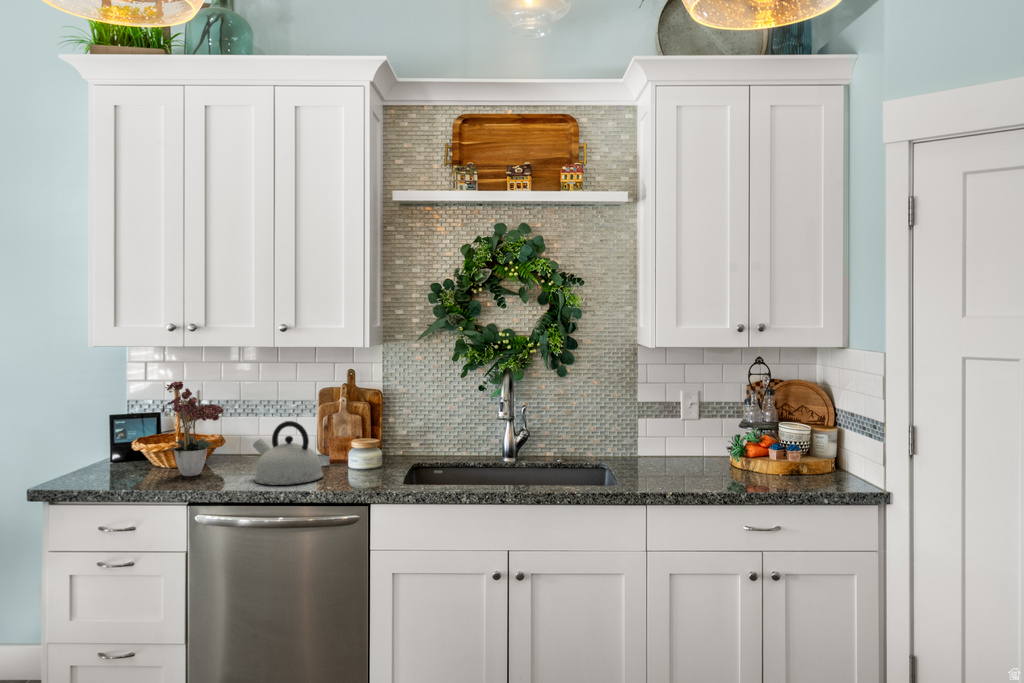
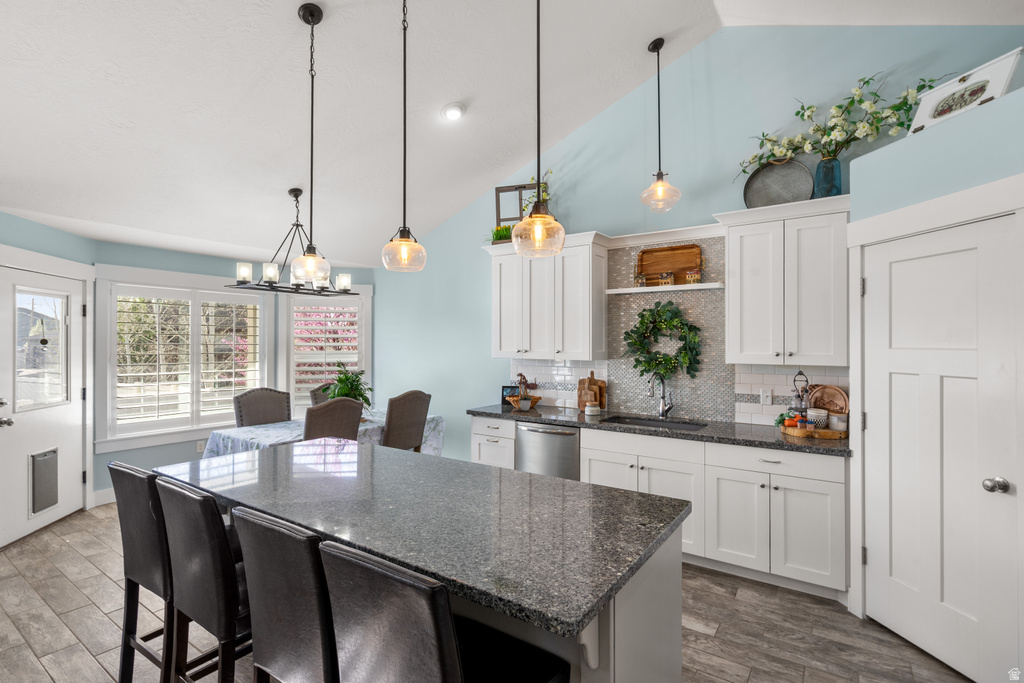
kettle: present [253,421,323,485] -> none [544,391,572,416]

